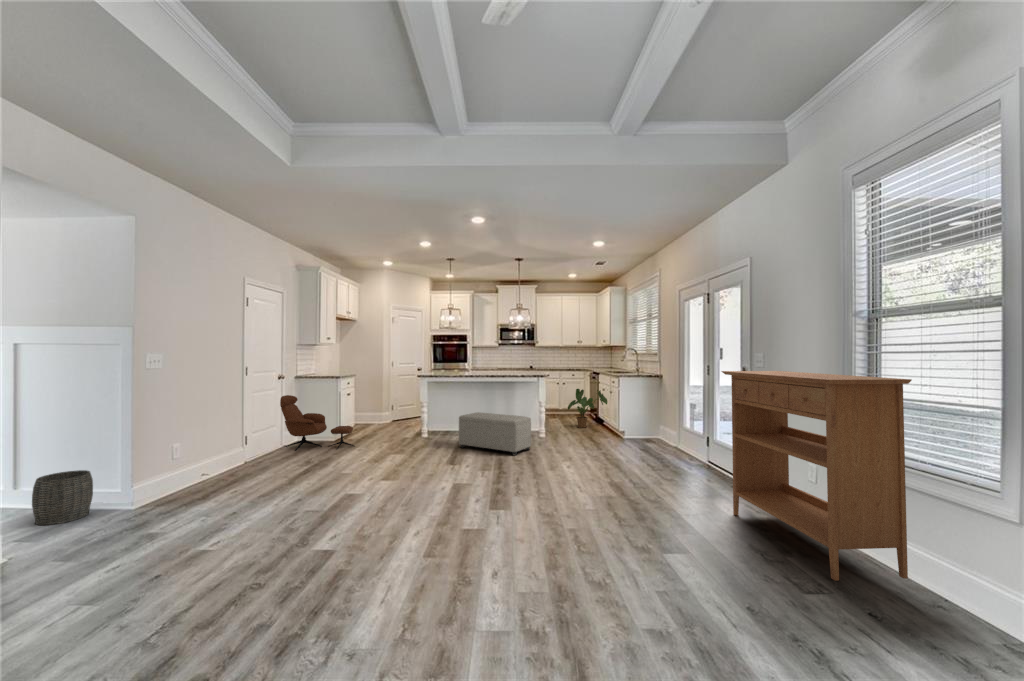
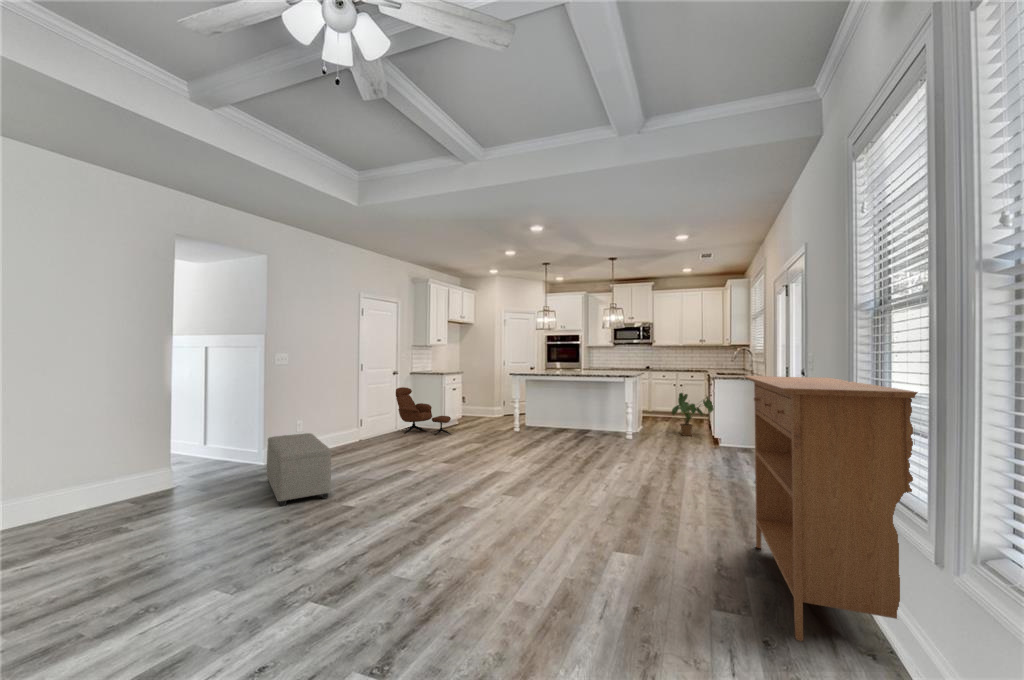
ottoman: present [459,412,531,455] -> present [267,433,331,506]
woven basket: present [32,470,93,525] -> none [214,432,248,467]

